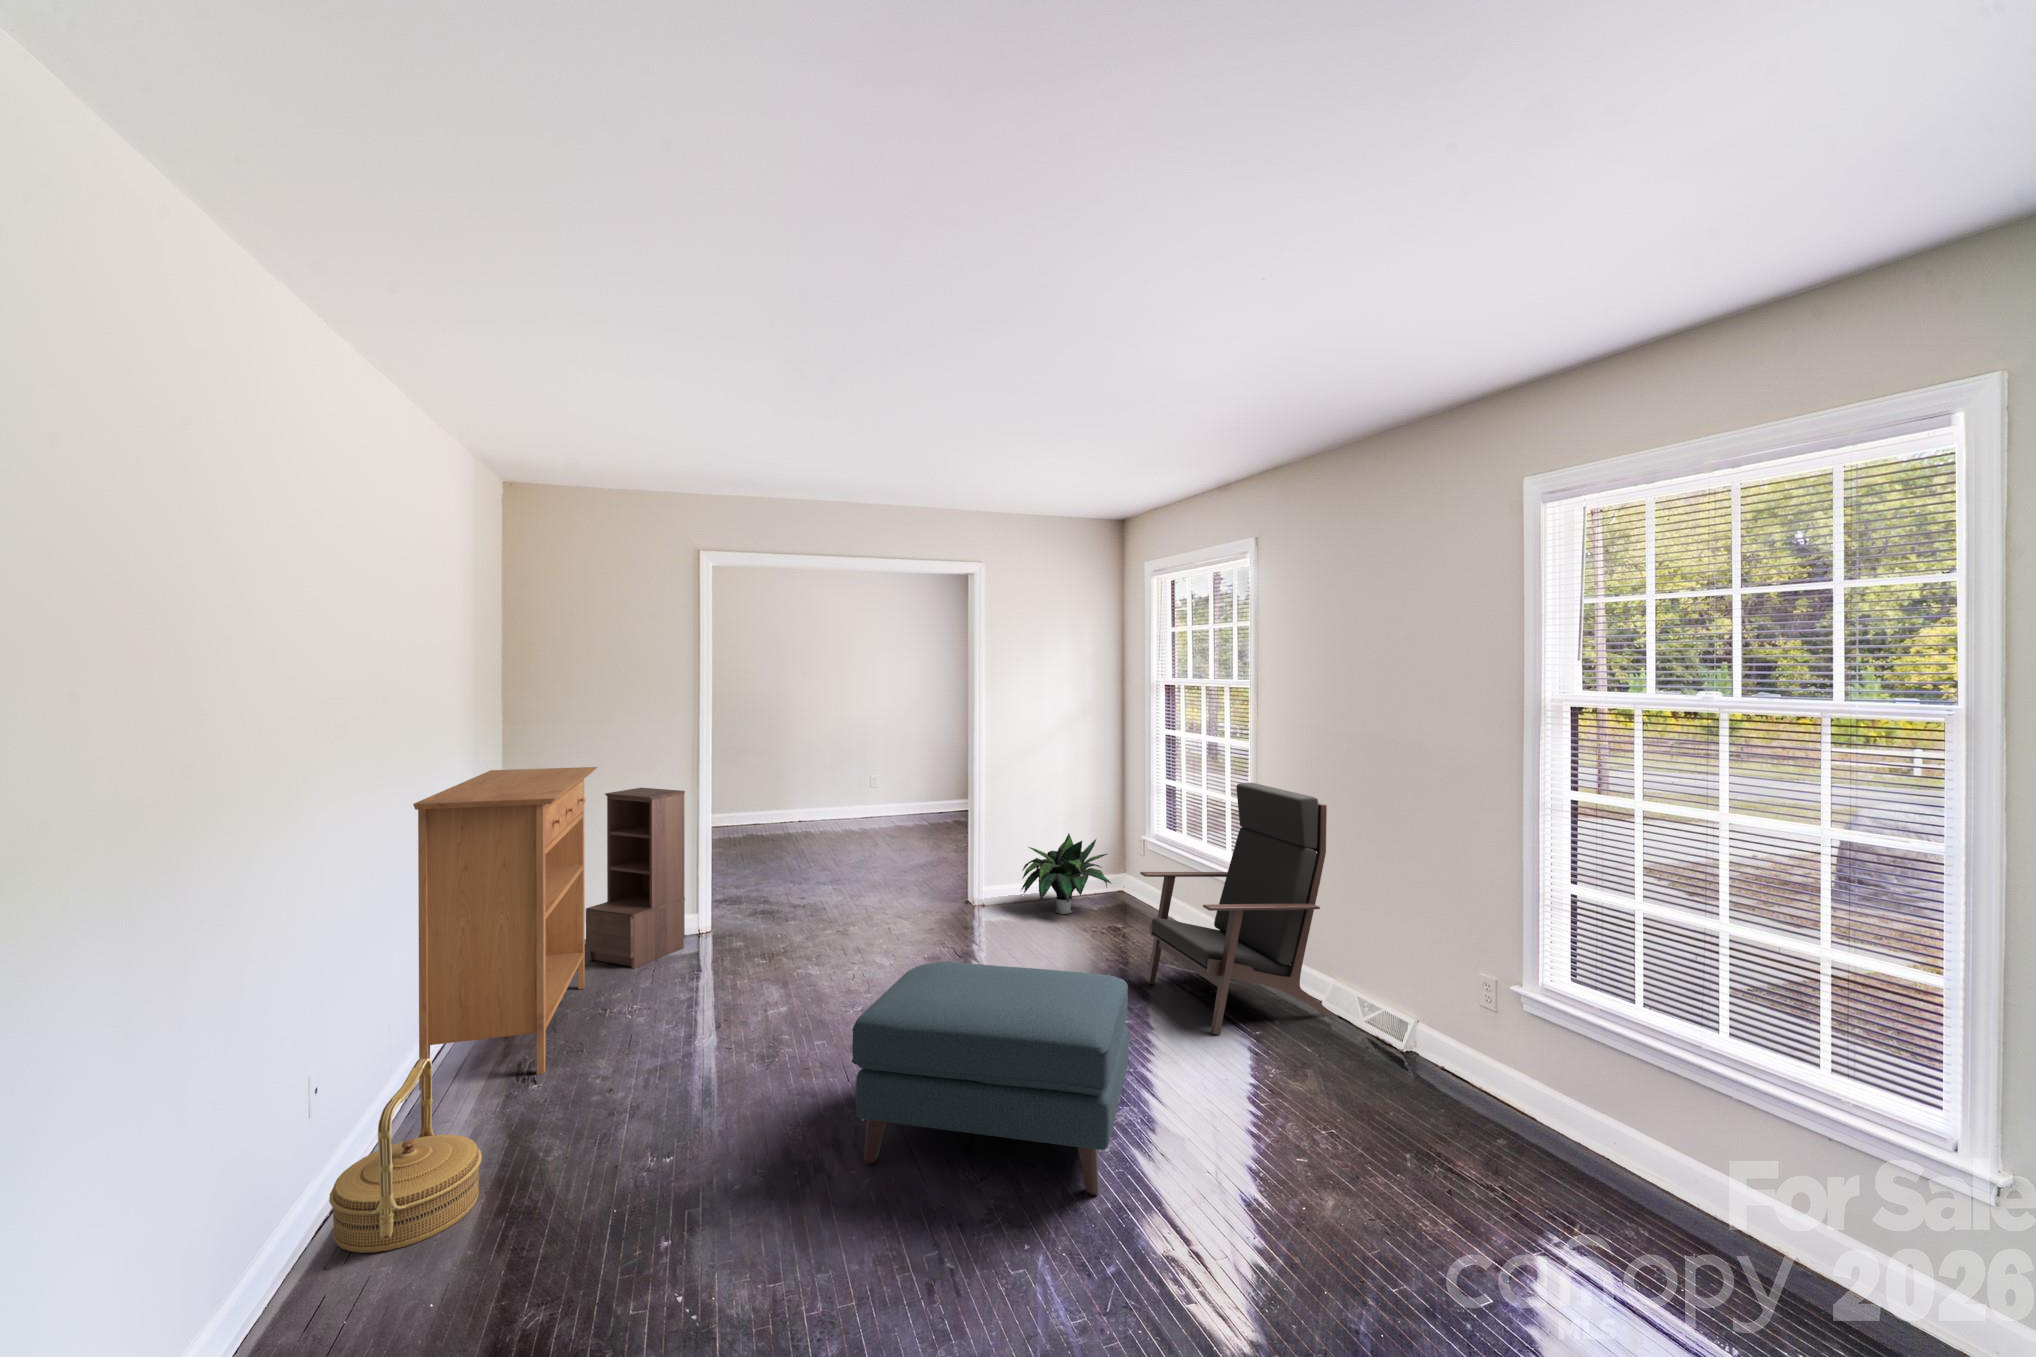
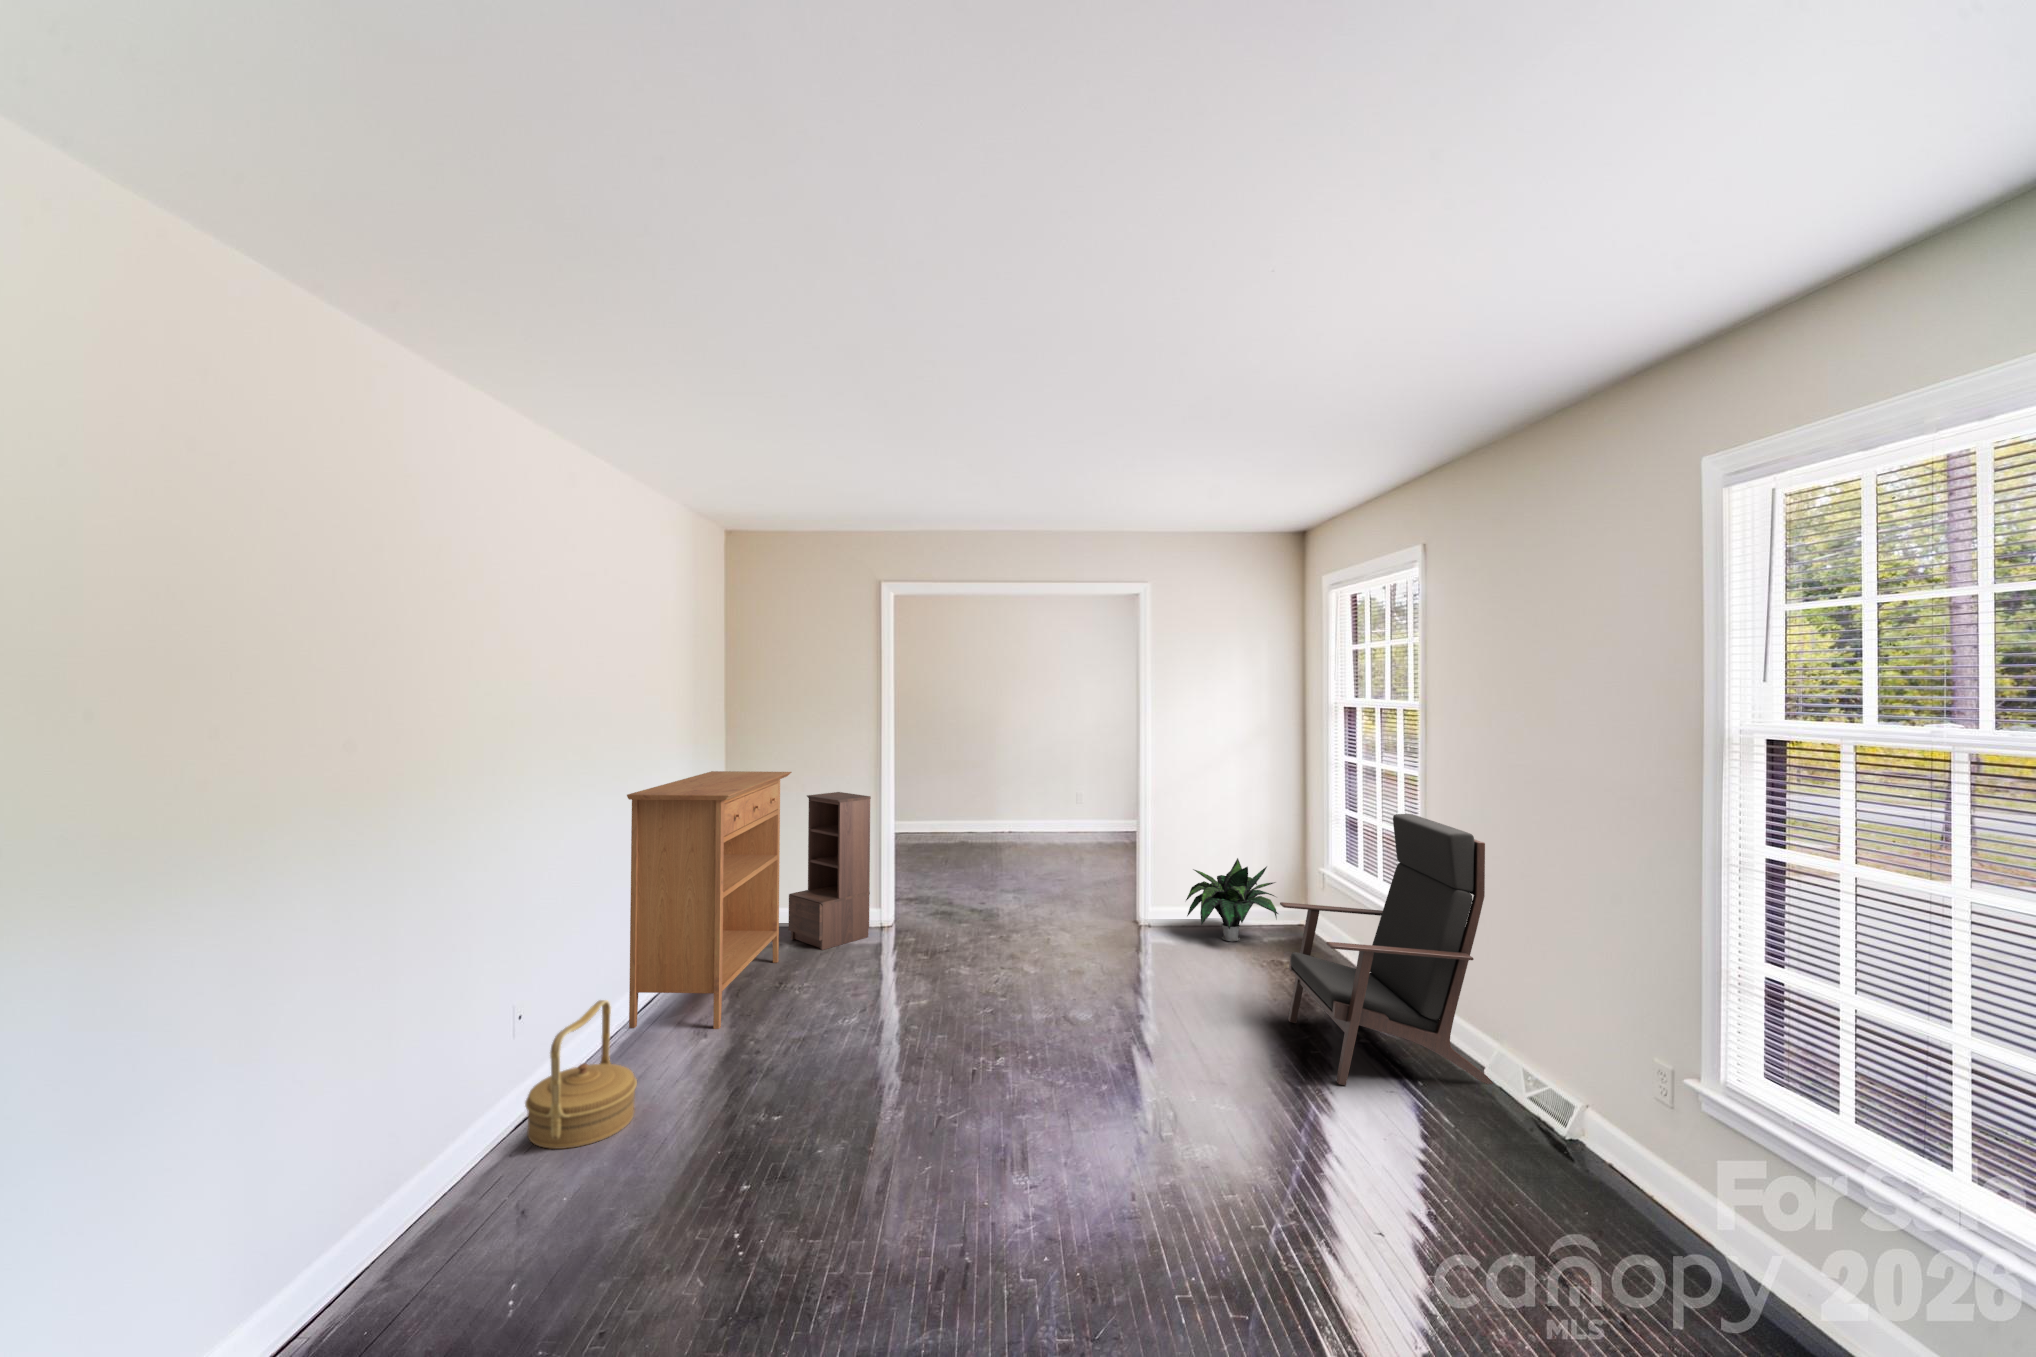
ottoman: present [852,961,1129,1195] -> none [922,970,1212,1224]

